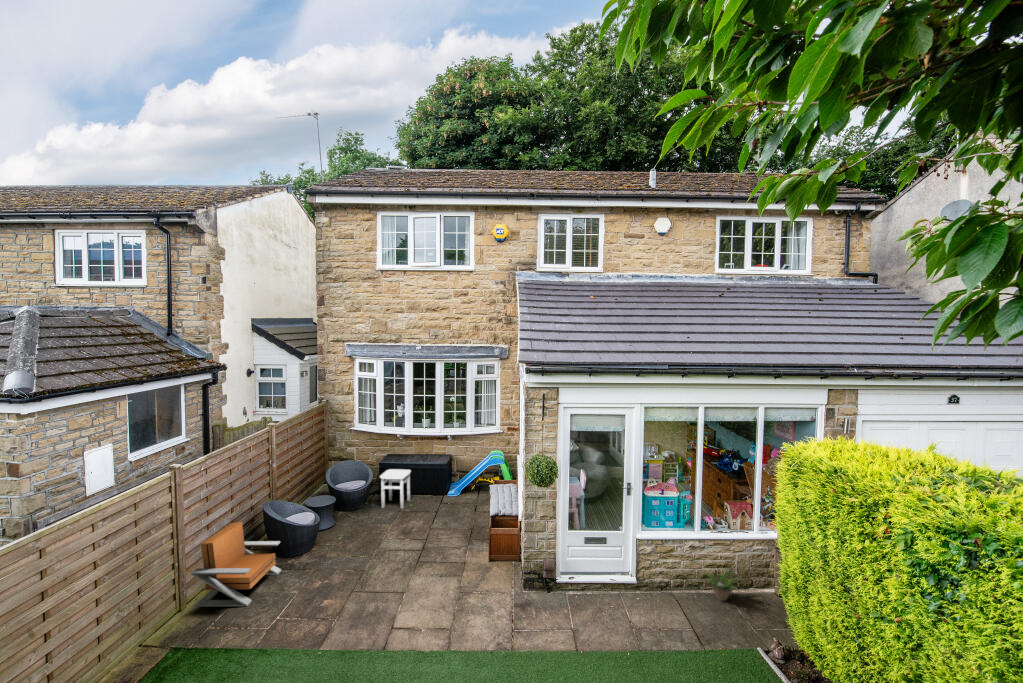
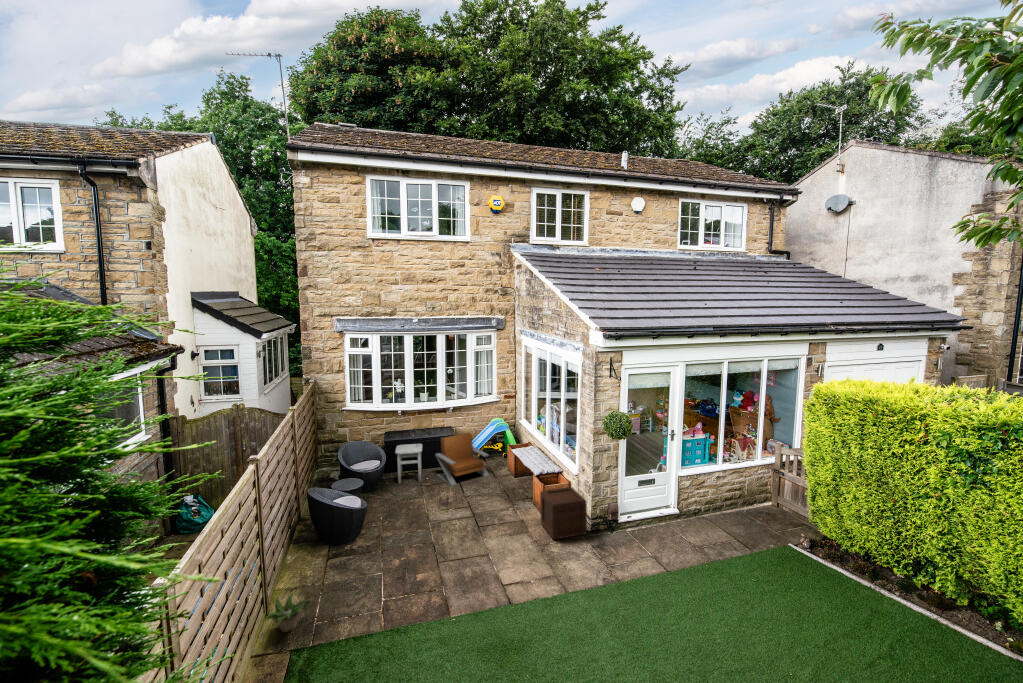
lounge chair: present [191,522,281,607] -> present [435,433,489,486]
wooden crate: none [474,535,515,593] -> present [540,487,587,539]
decorative plant: present [704,573,739,601] -> present [262,593,309,632]

